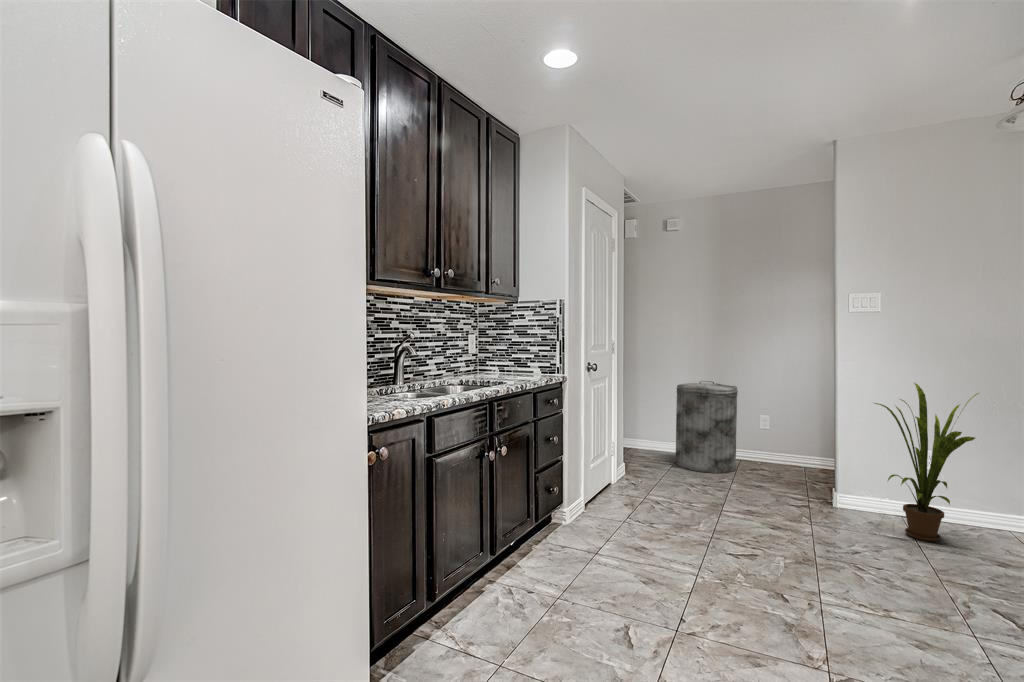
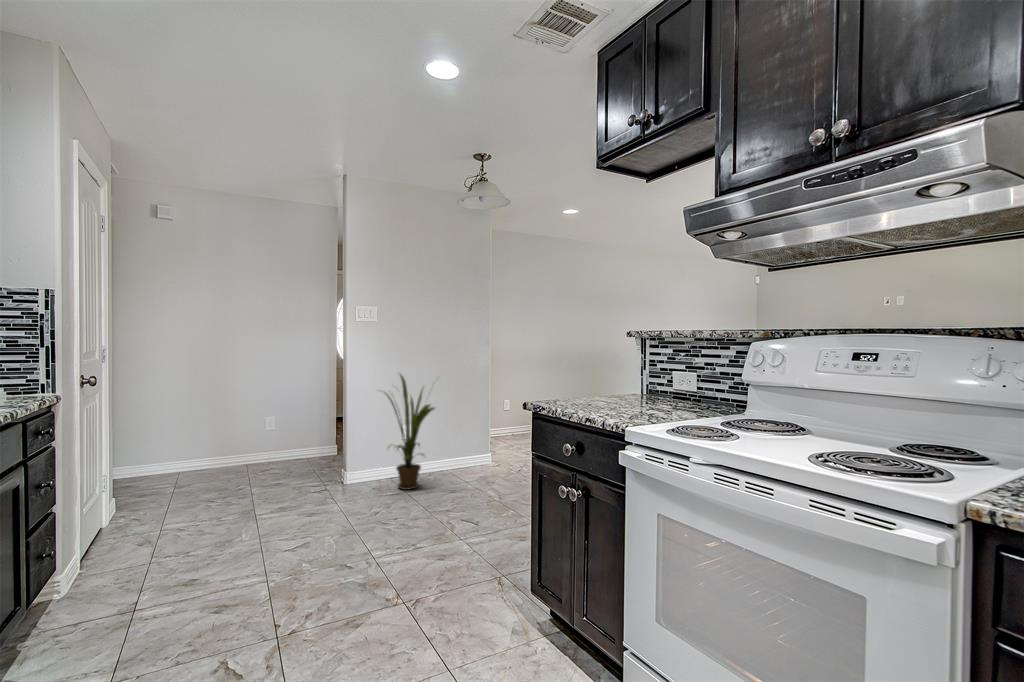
trash can: present [676,381,738,473] -> none [174,386,245,486]

